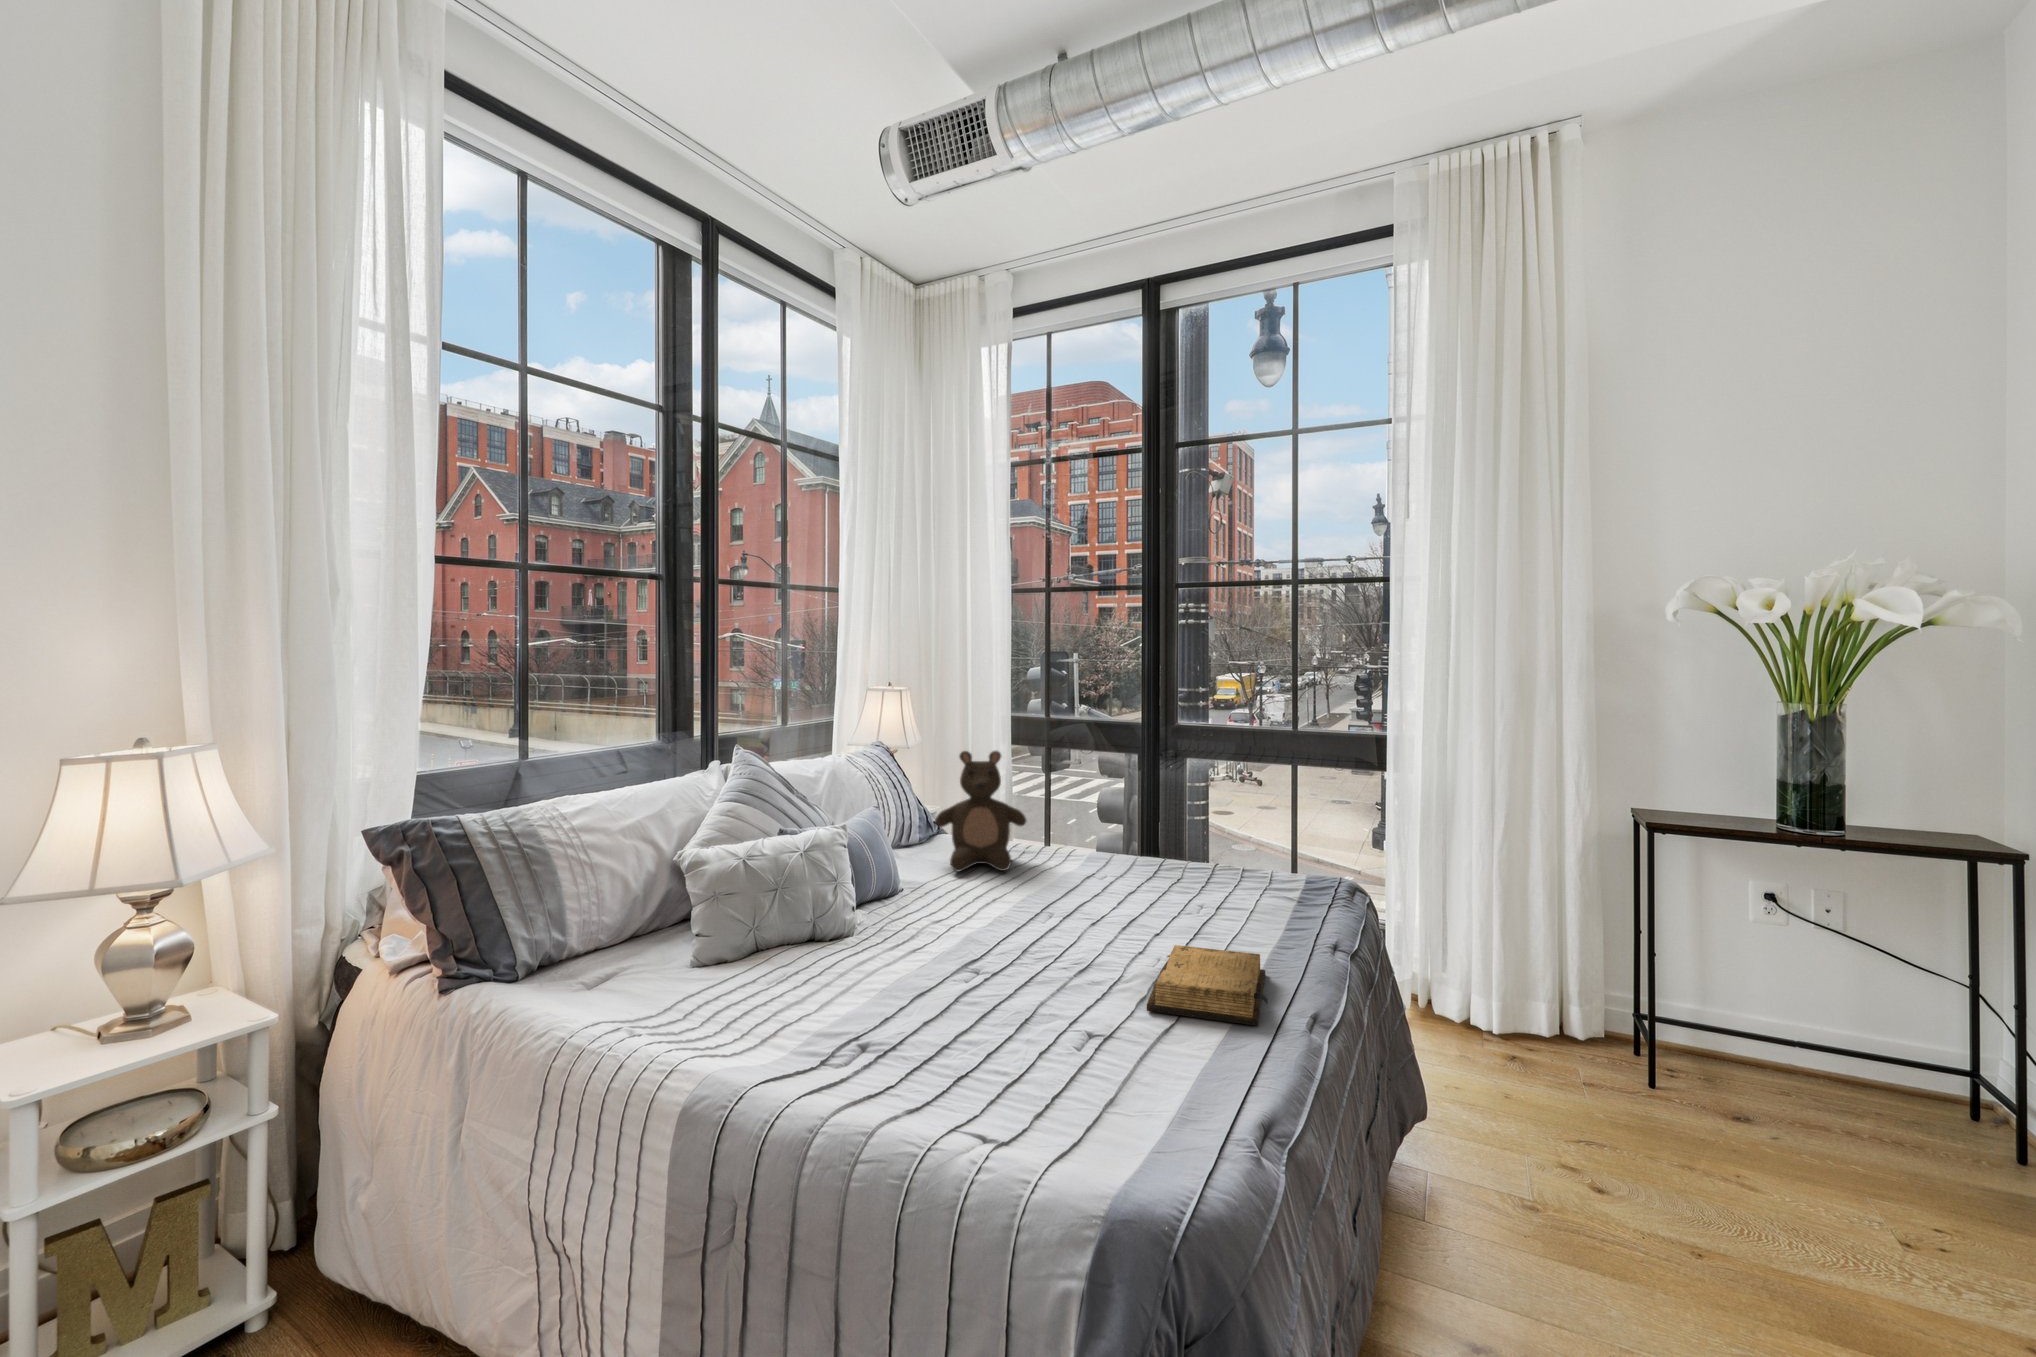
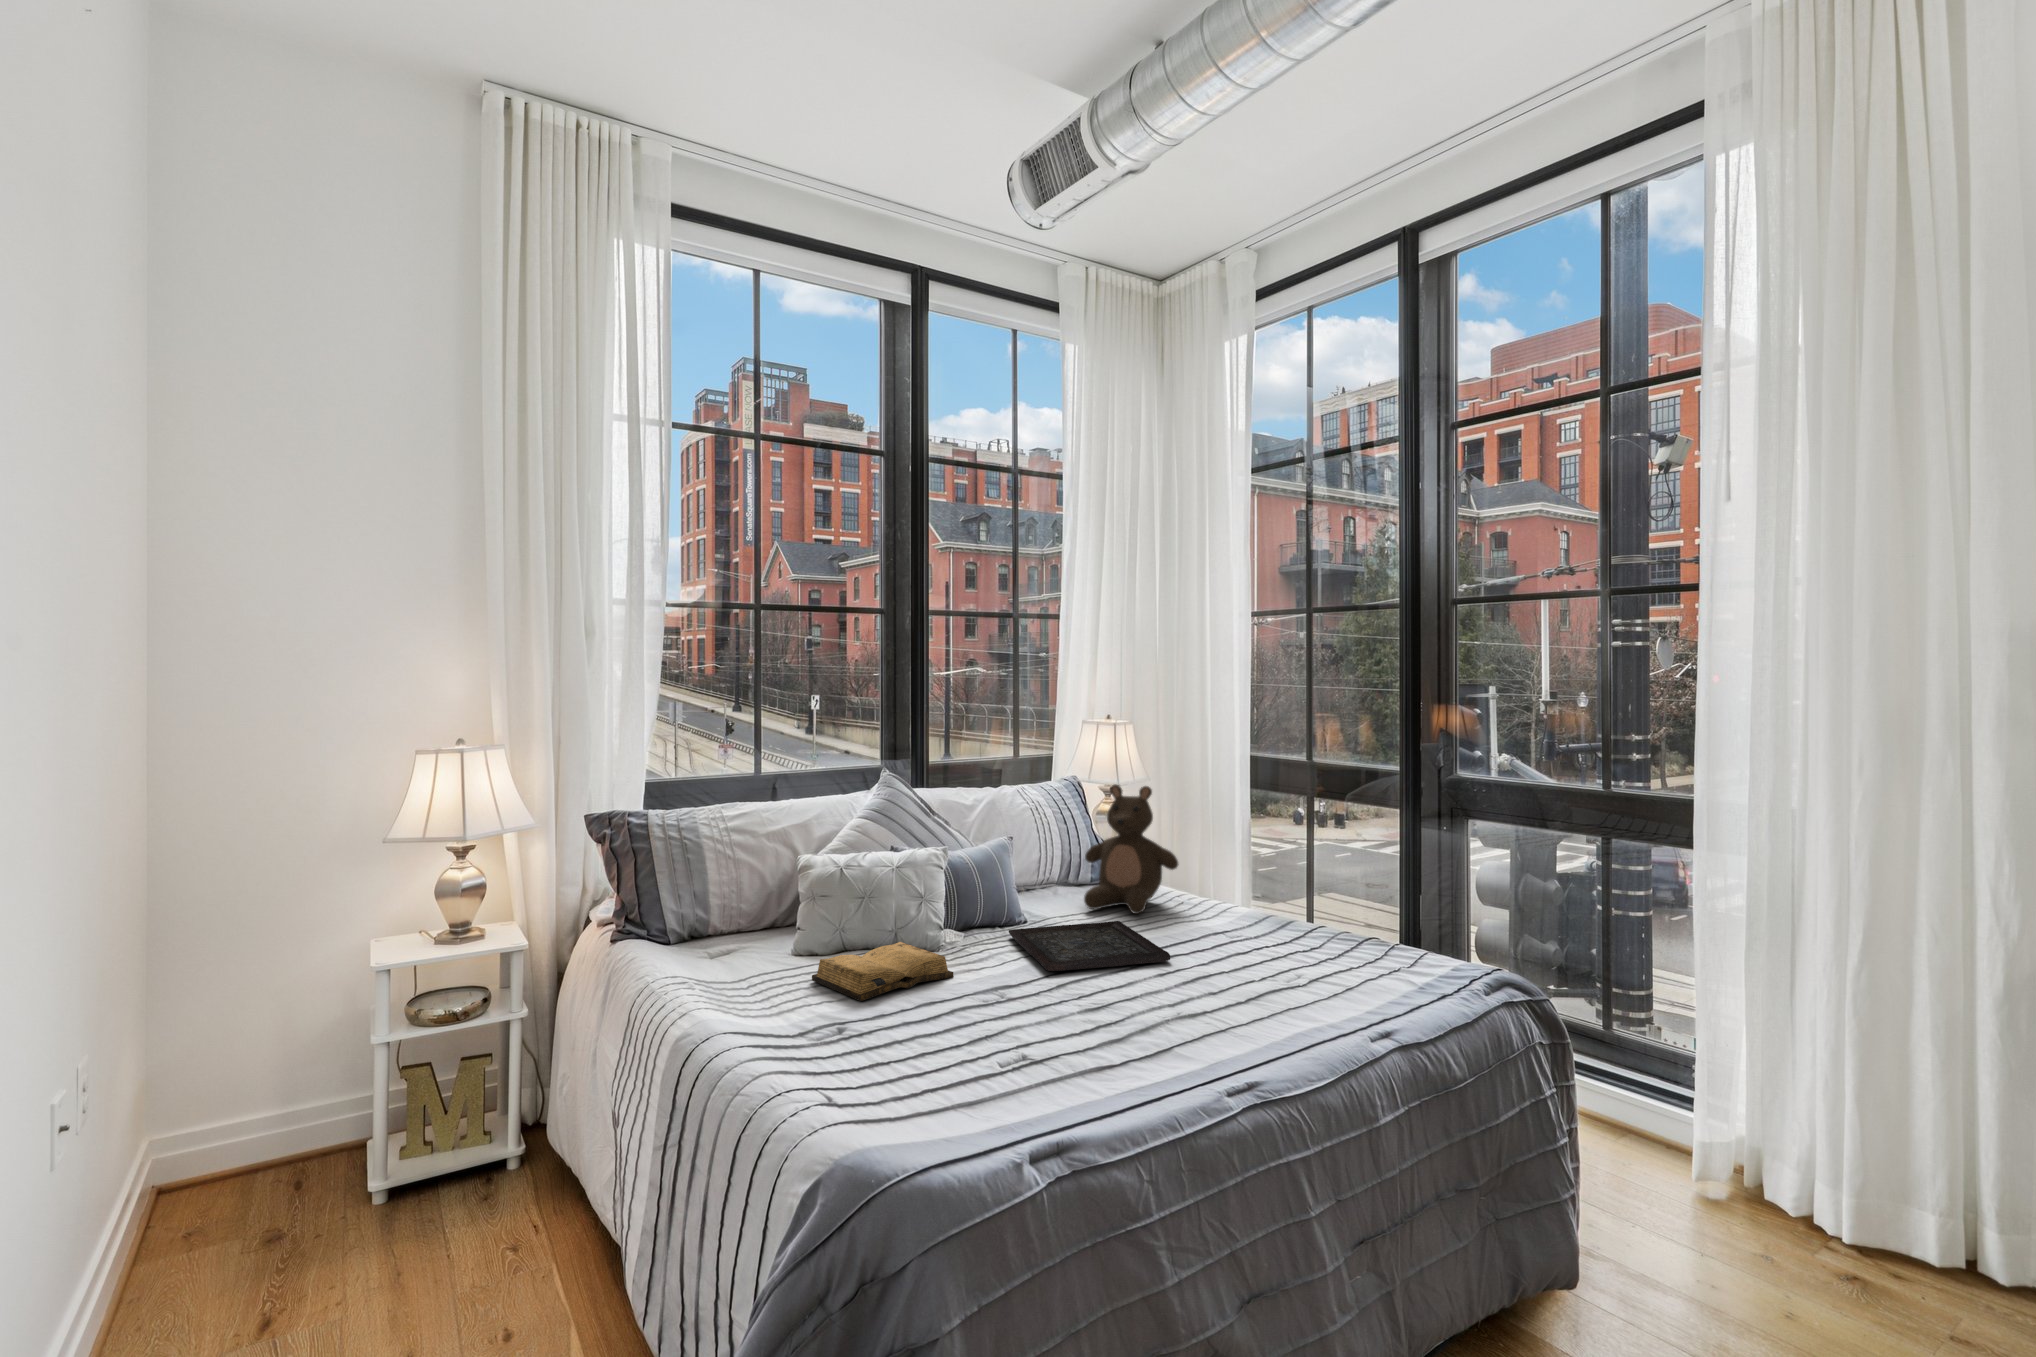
tray: none [915,880,1093,938] -> present [1009,921,1170,971]
diary: present [1147,945,1268,1026] -> present [812,942,953,1001]

